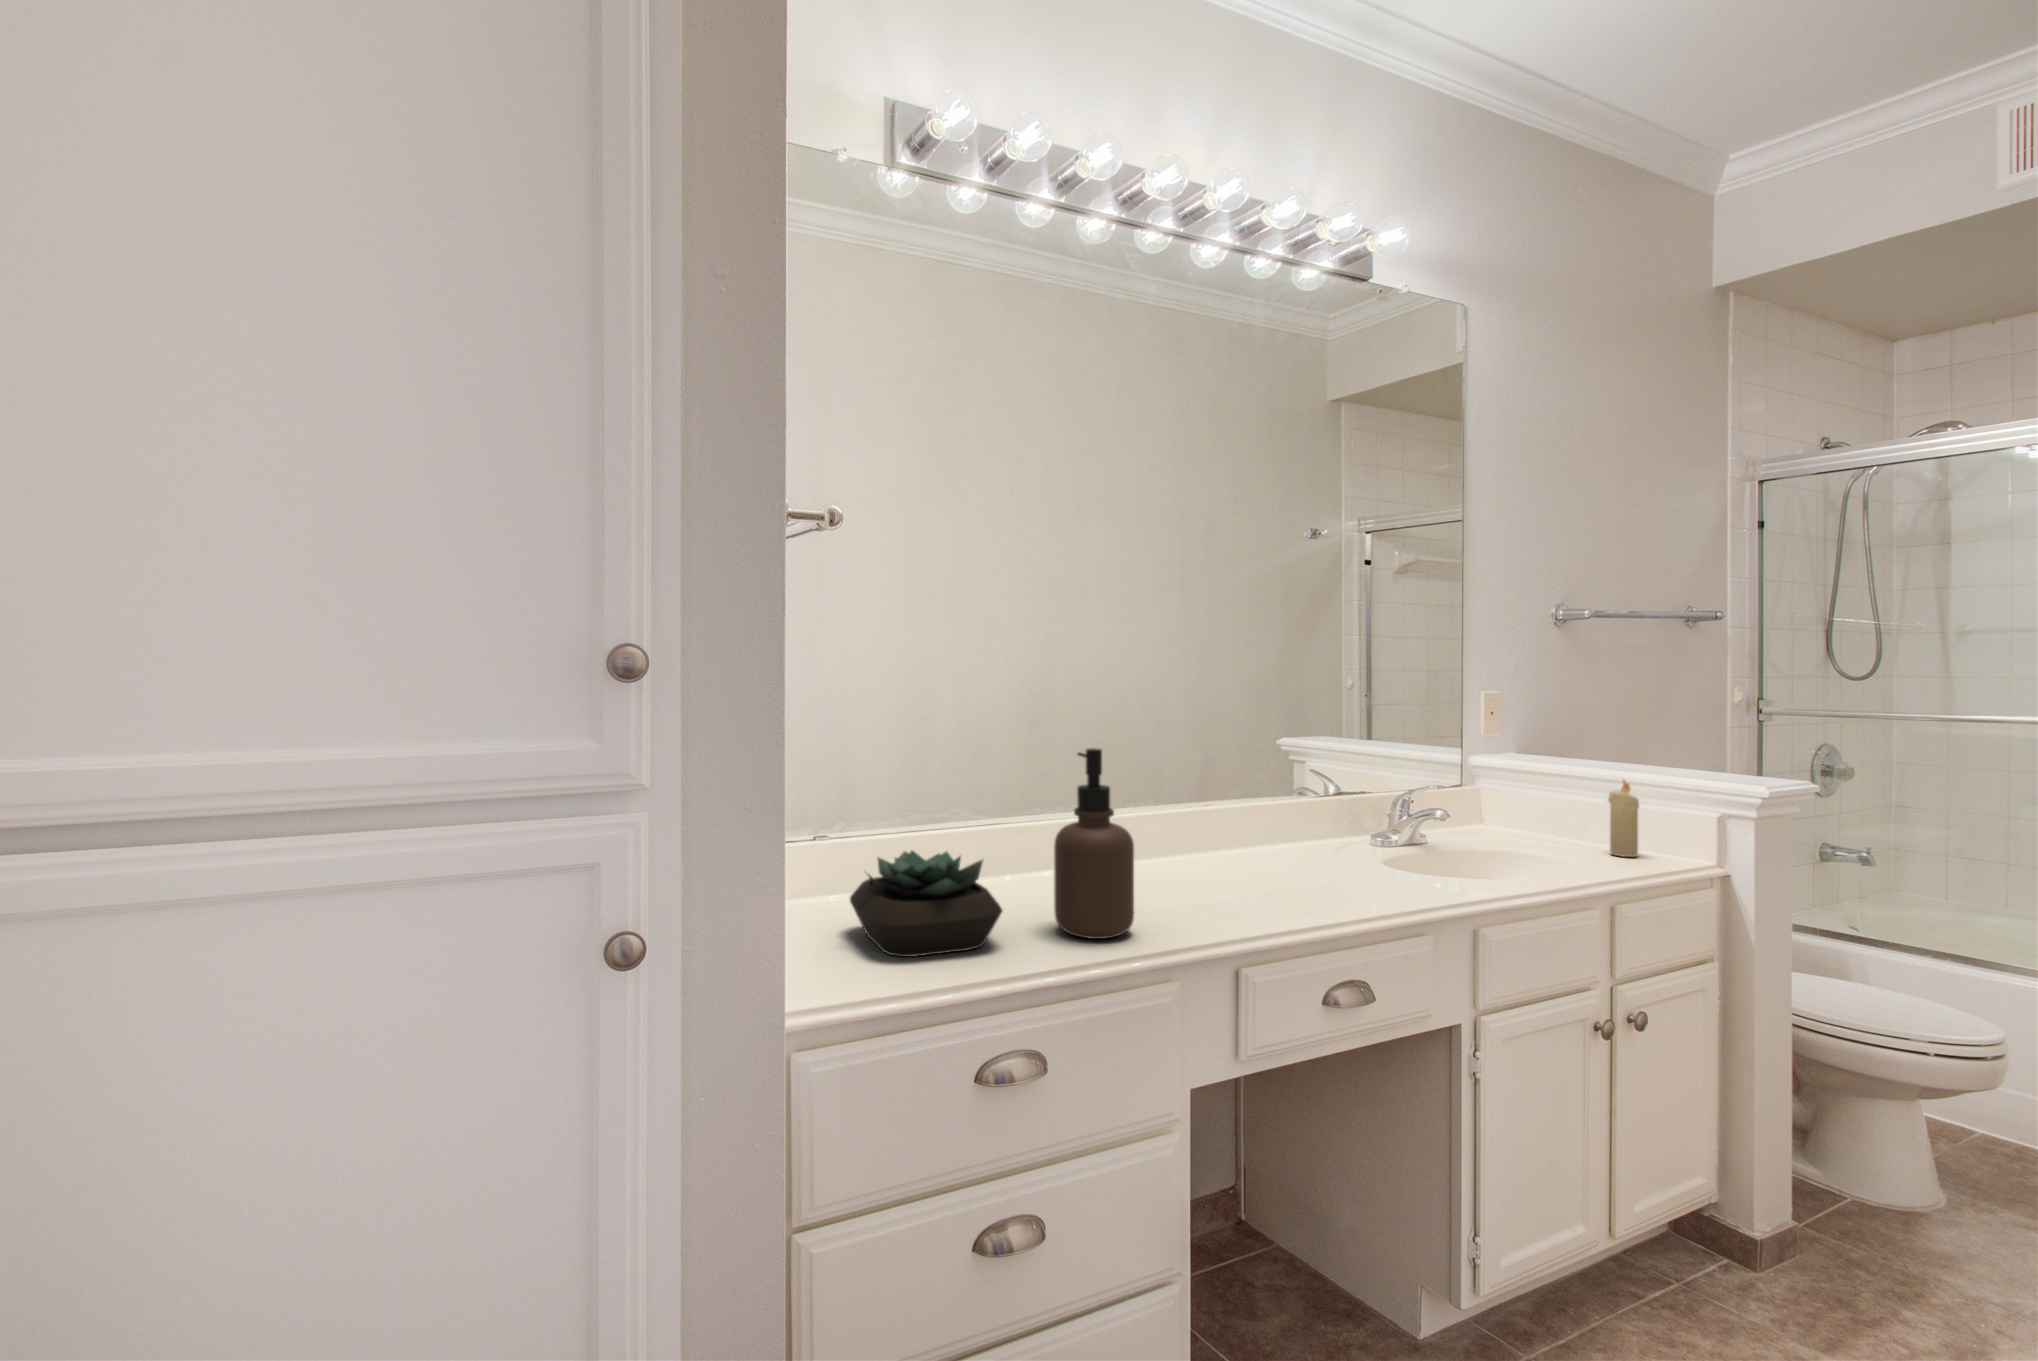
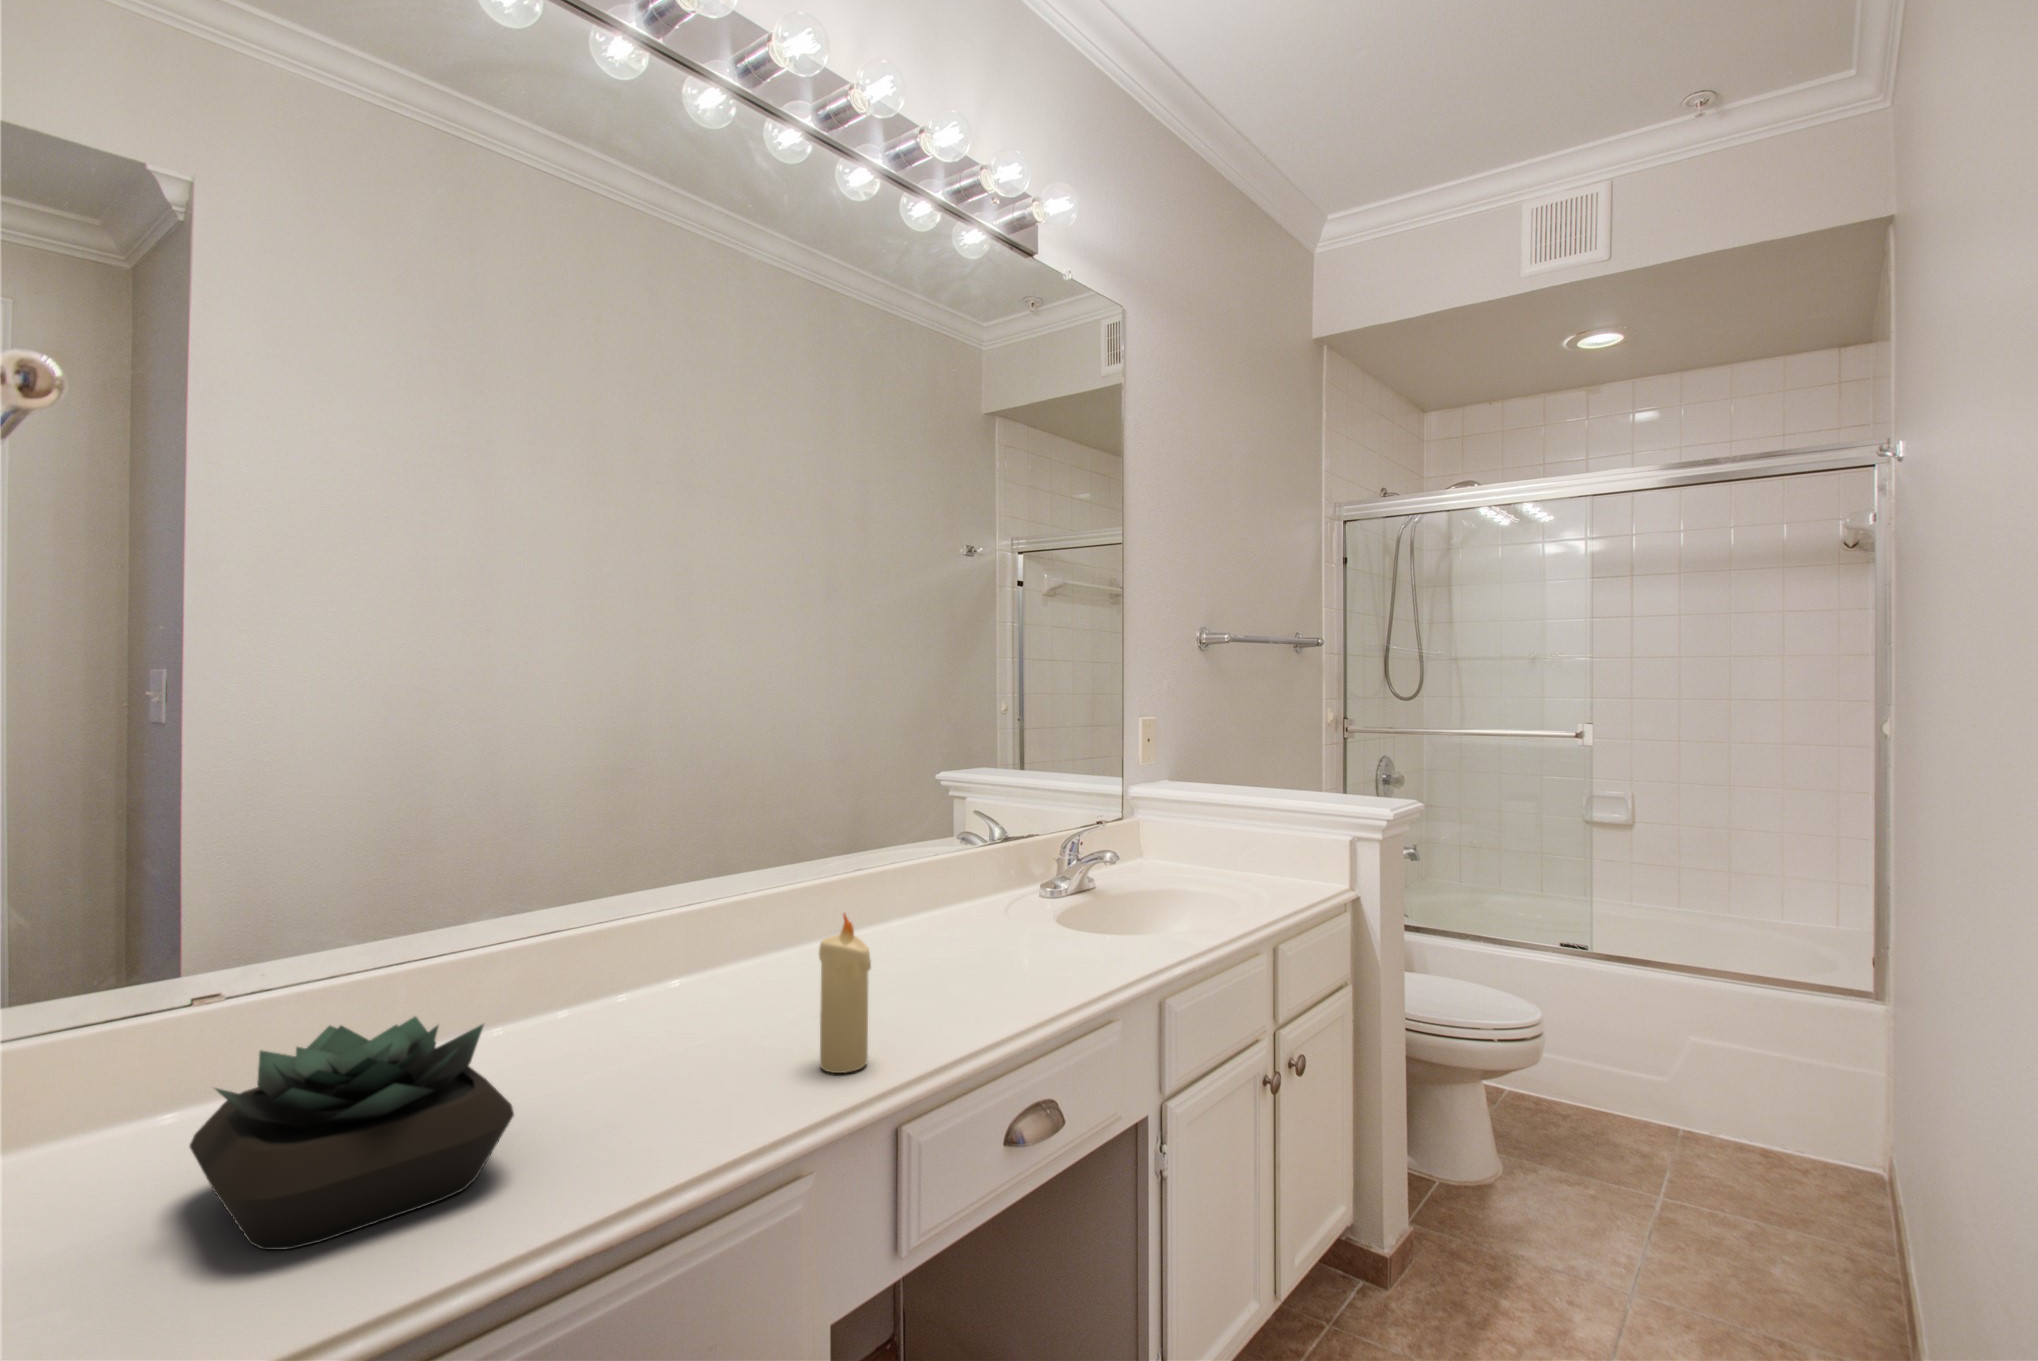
soap dispenser: present [1054,748,1134,939] -> none [615,823,747,1126]
candle: present [1608,781,1639,857] -> present [819,913,871,1073]

